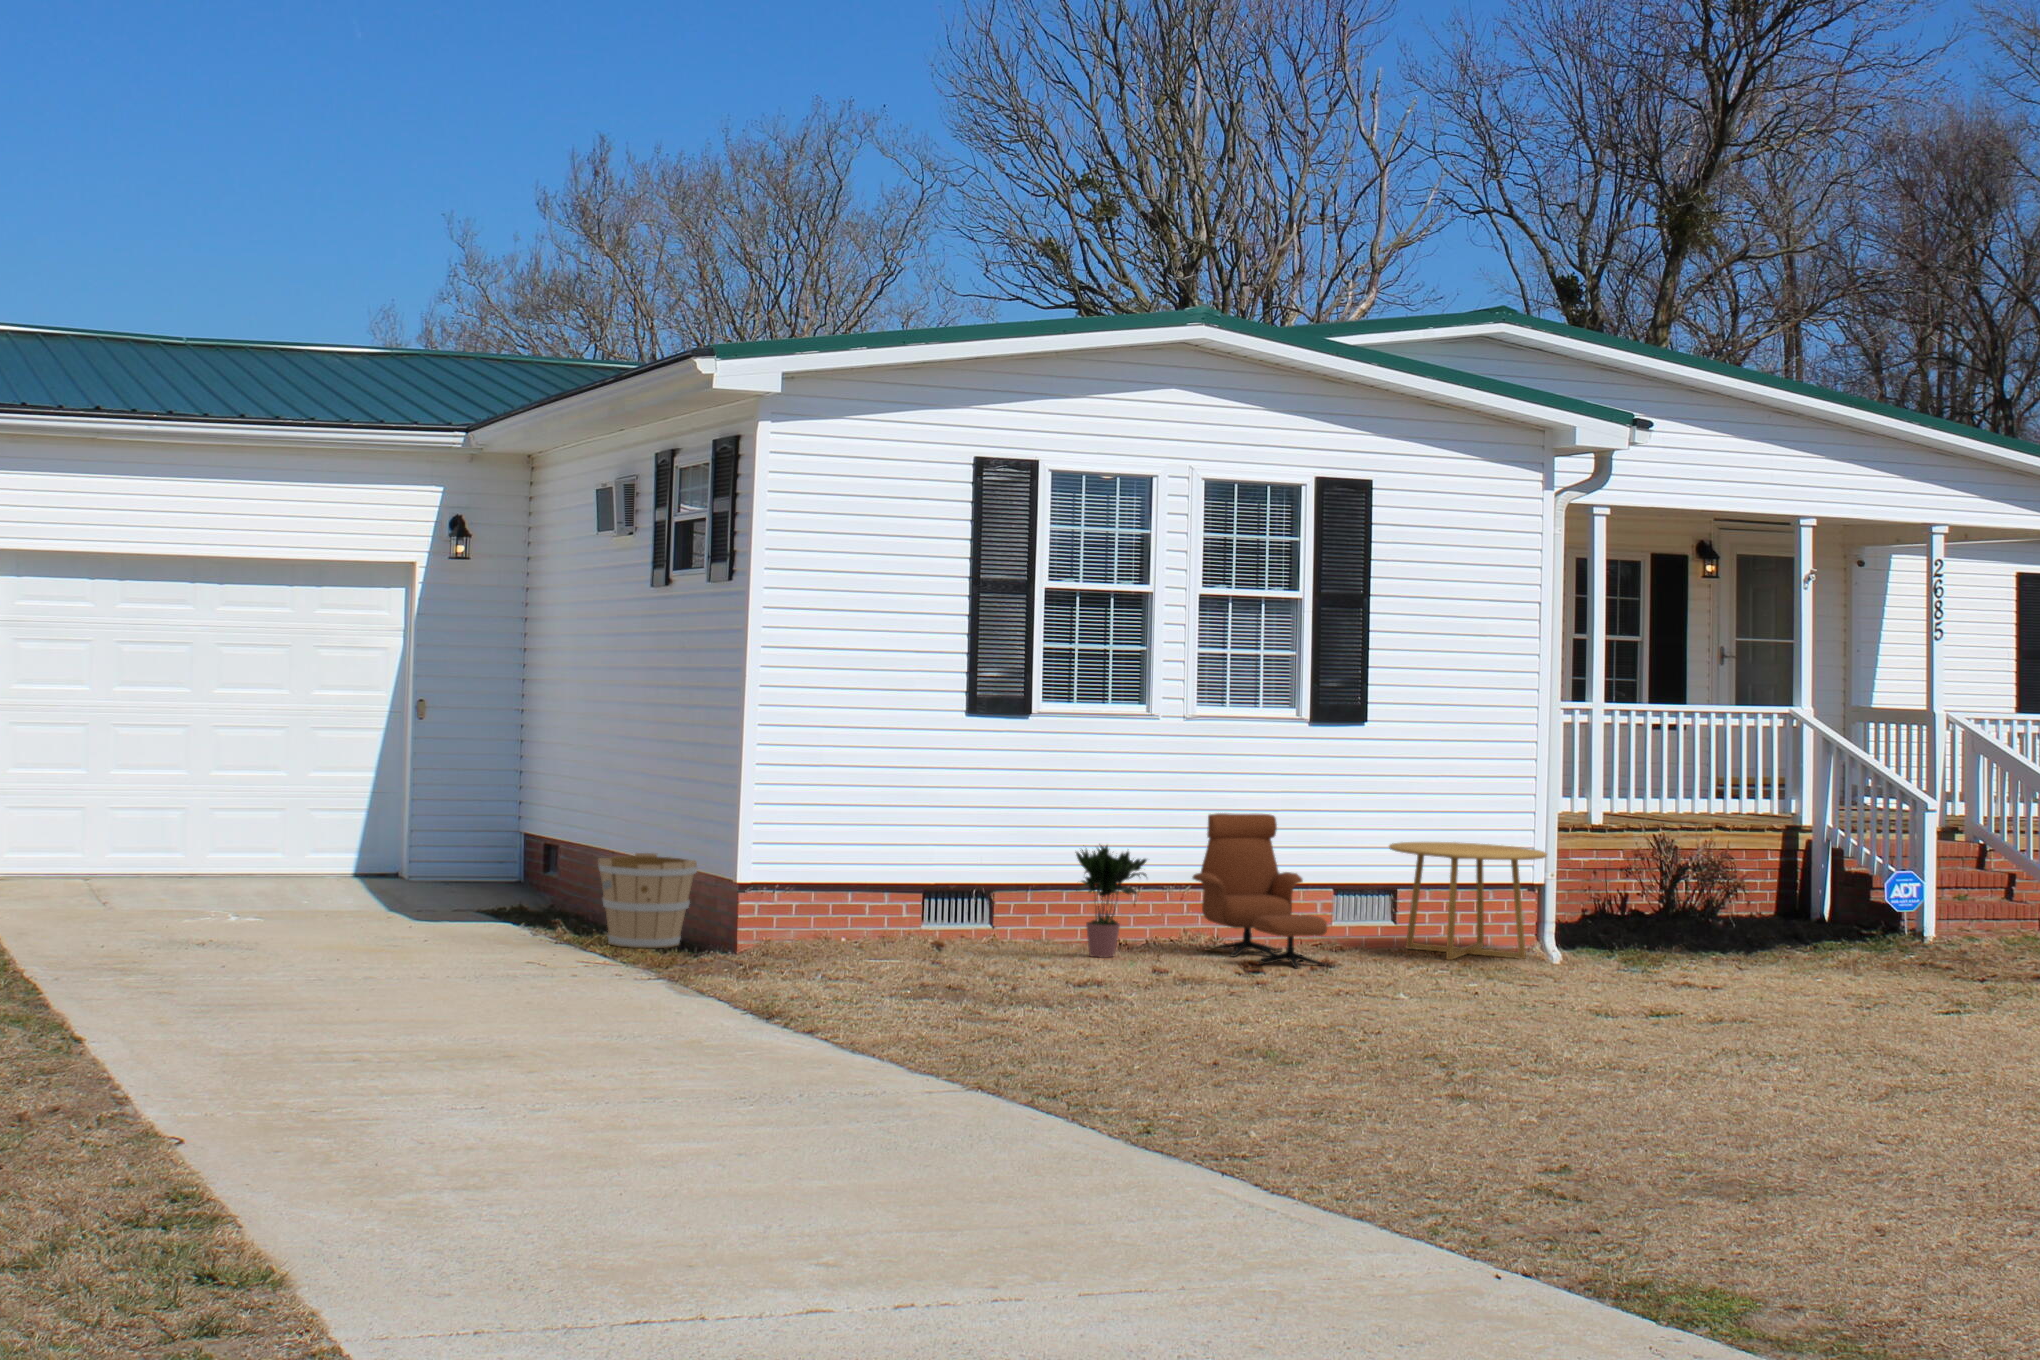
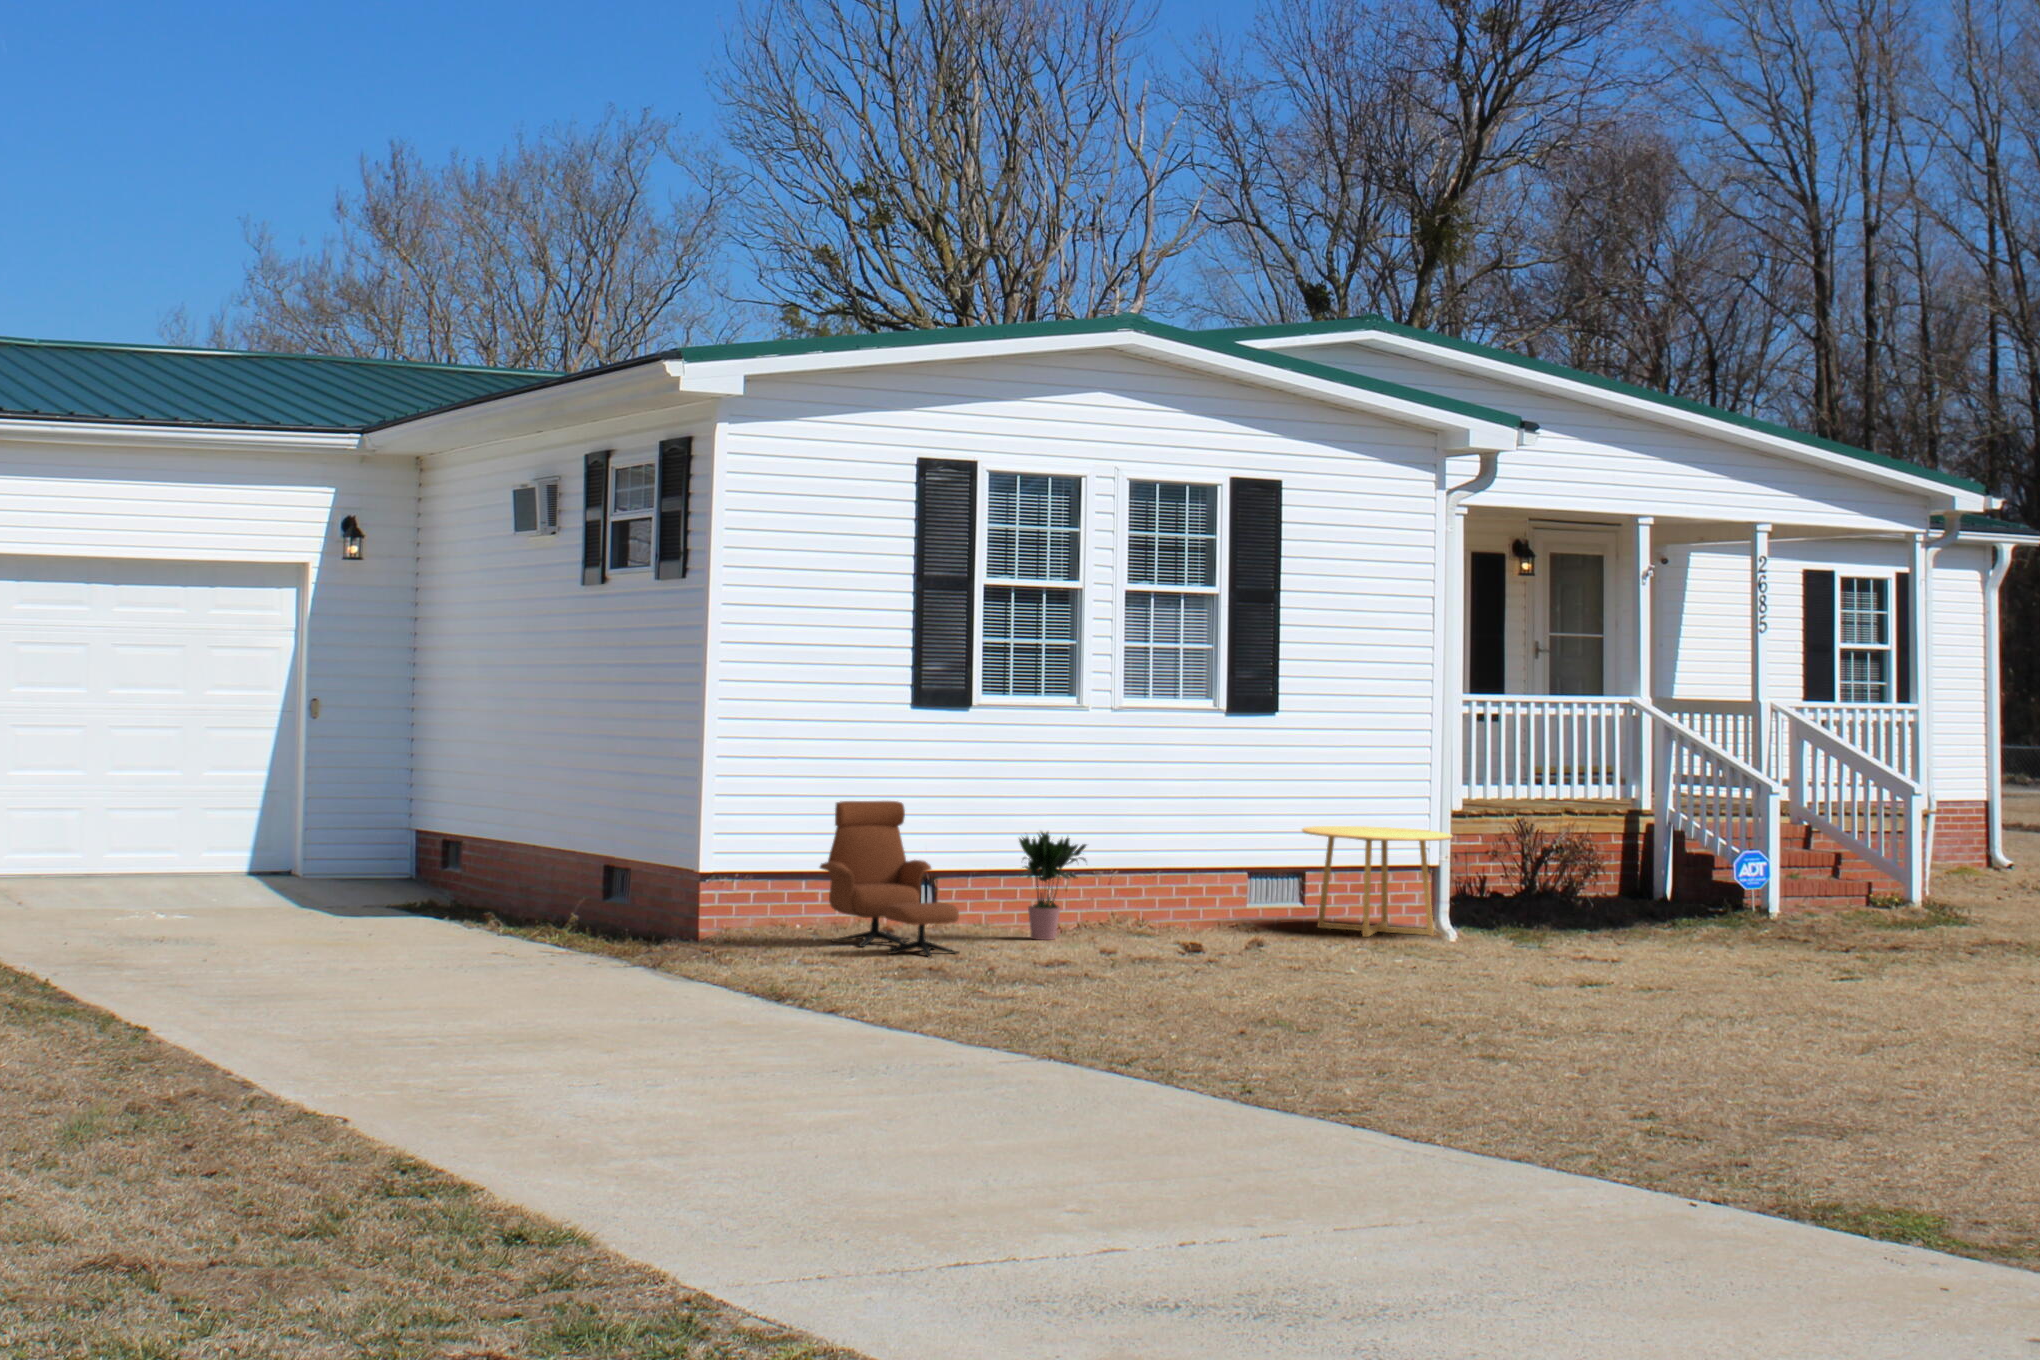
lounge chair: present [1193,813,1327,969] -> present [820,801,959,957]
wooden bucket: present [598,853,698,948] -> none [554,846,653,938]

